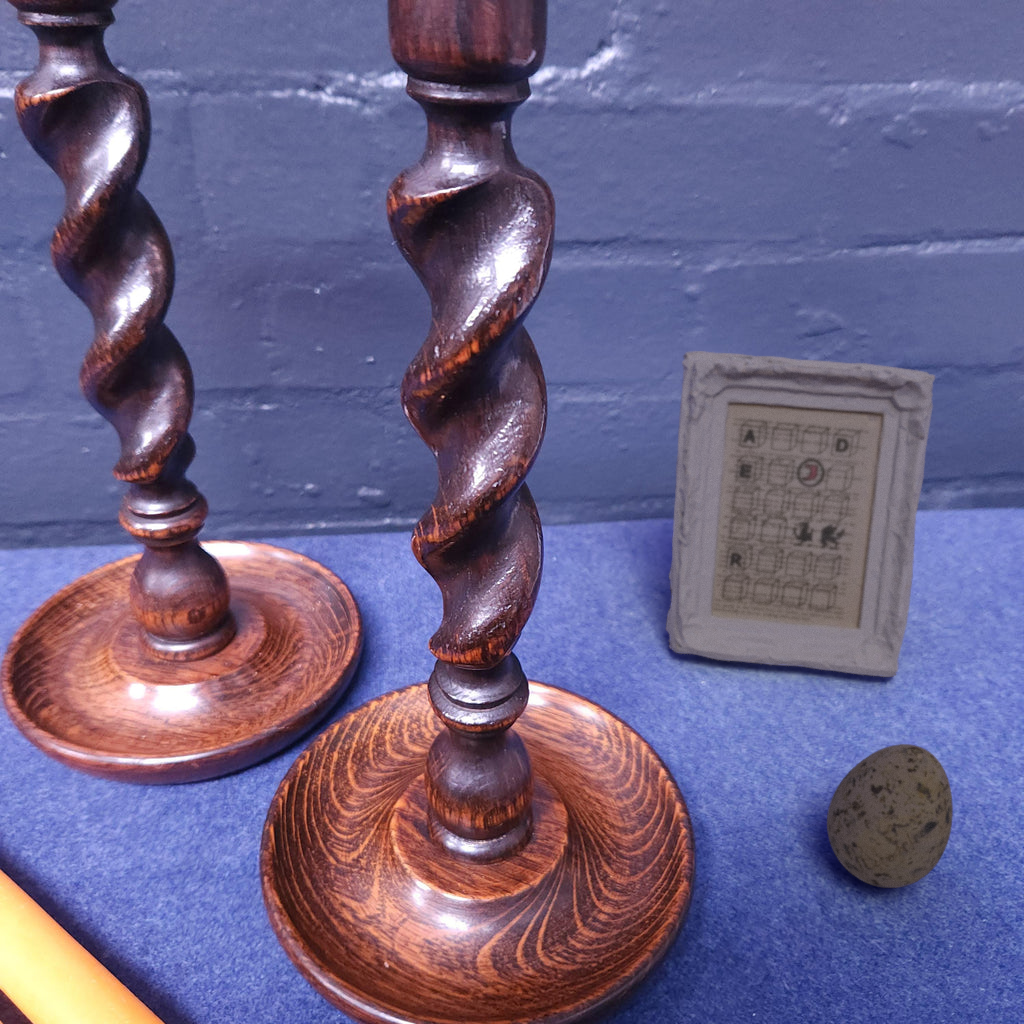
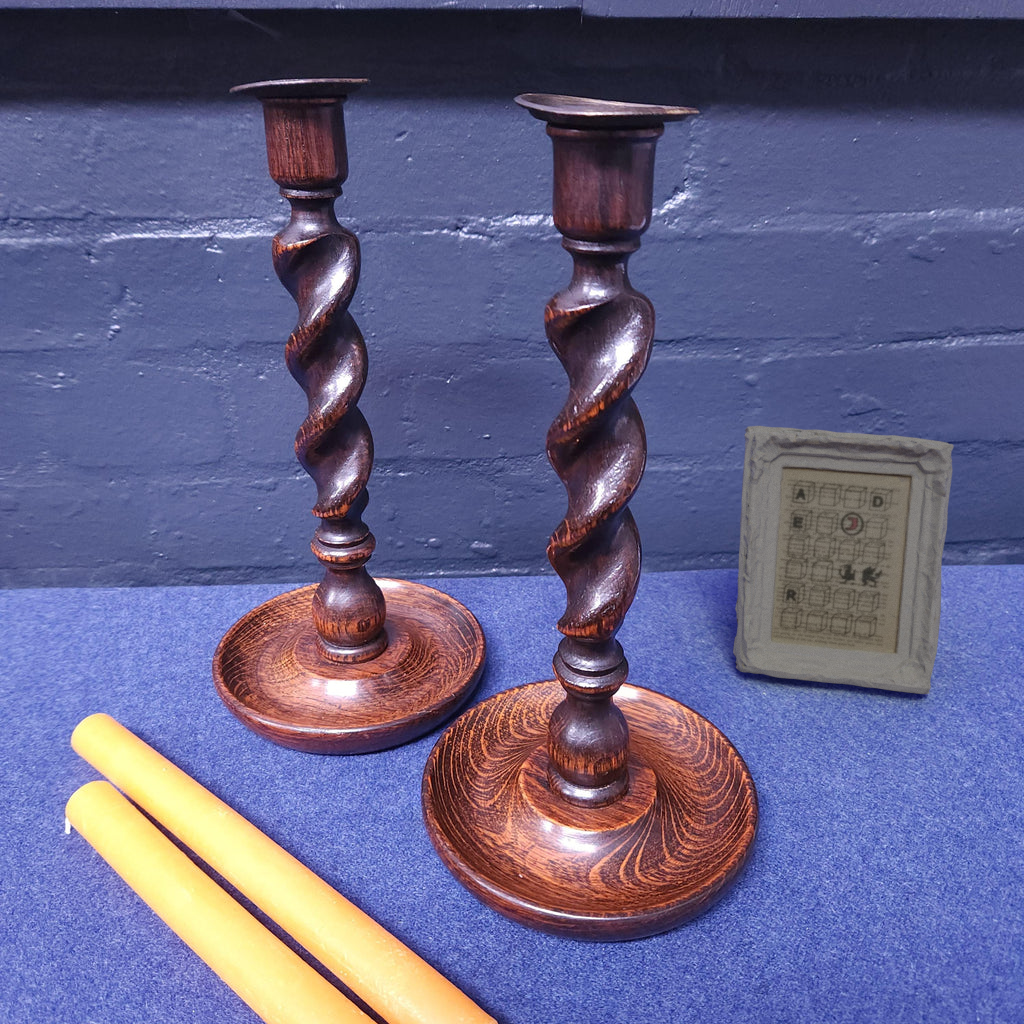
decorative egg: present [827,744,953,888] -> none [866,724,966,845]

